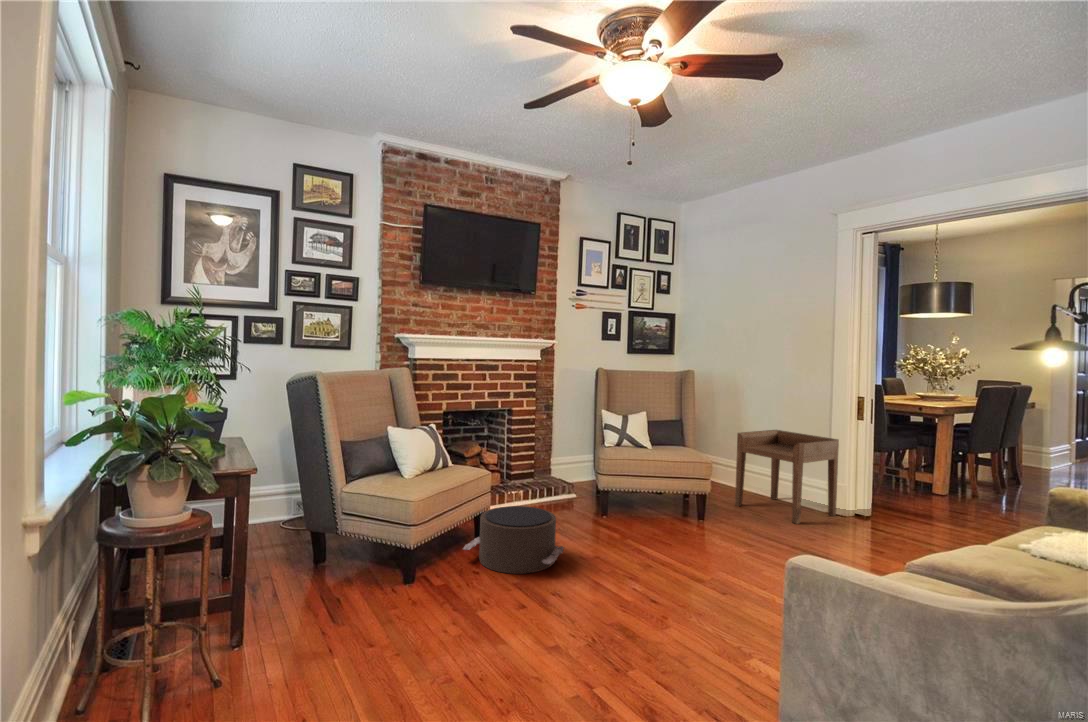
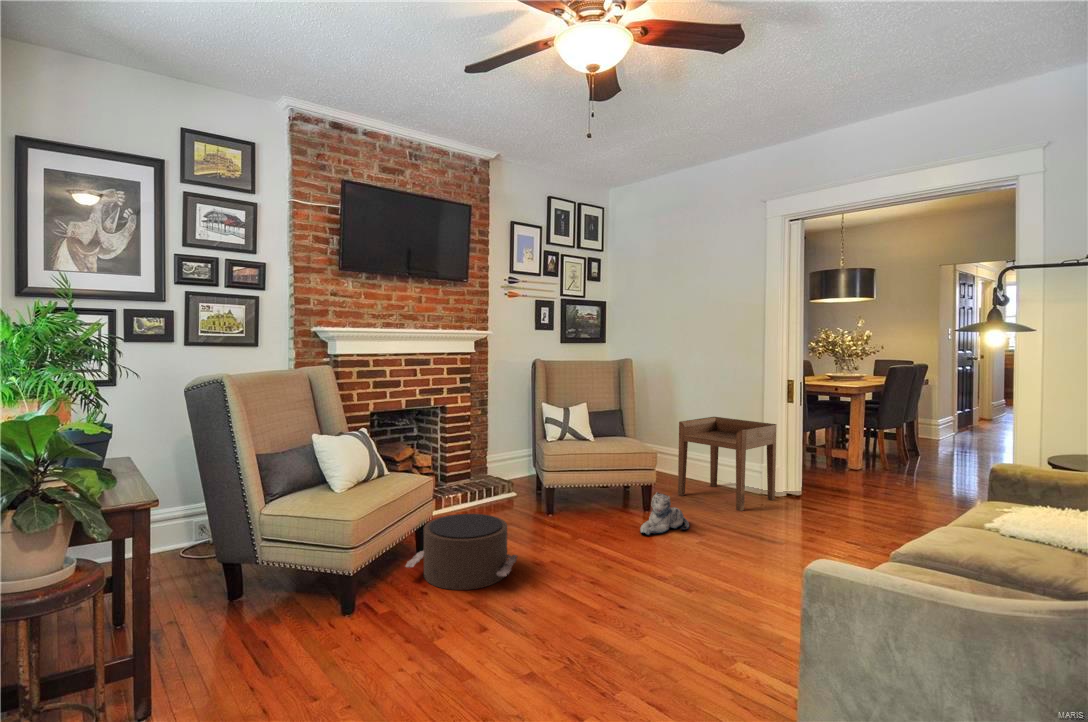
plush toy: none [688,499,740,540] -> present [640,493,689,535]

